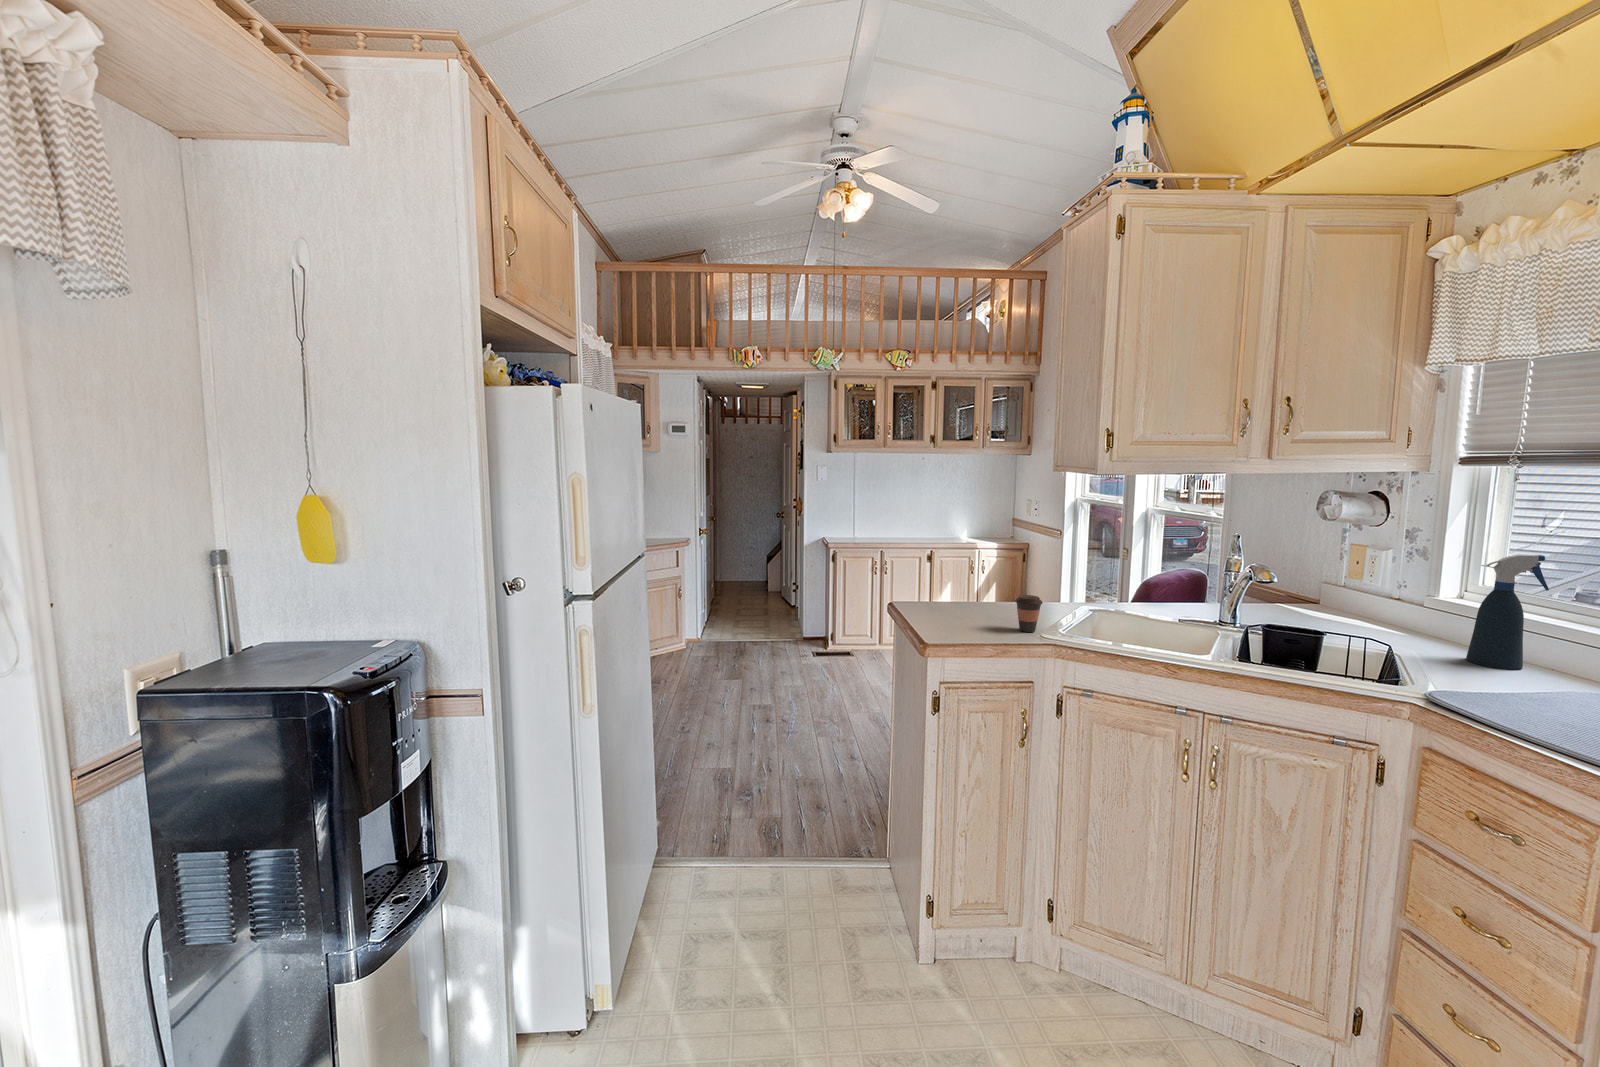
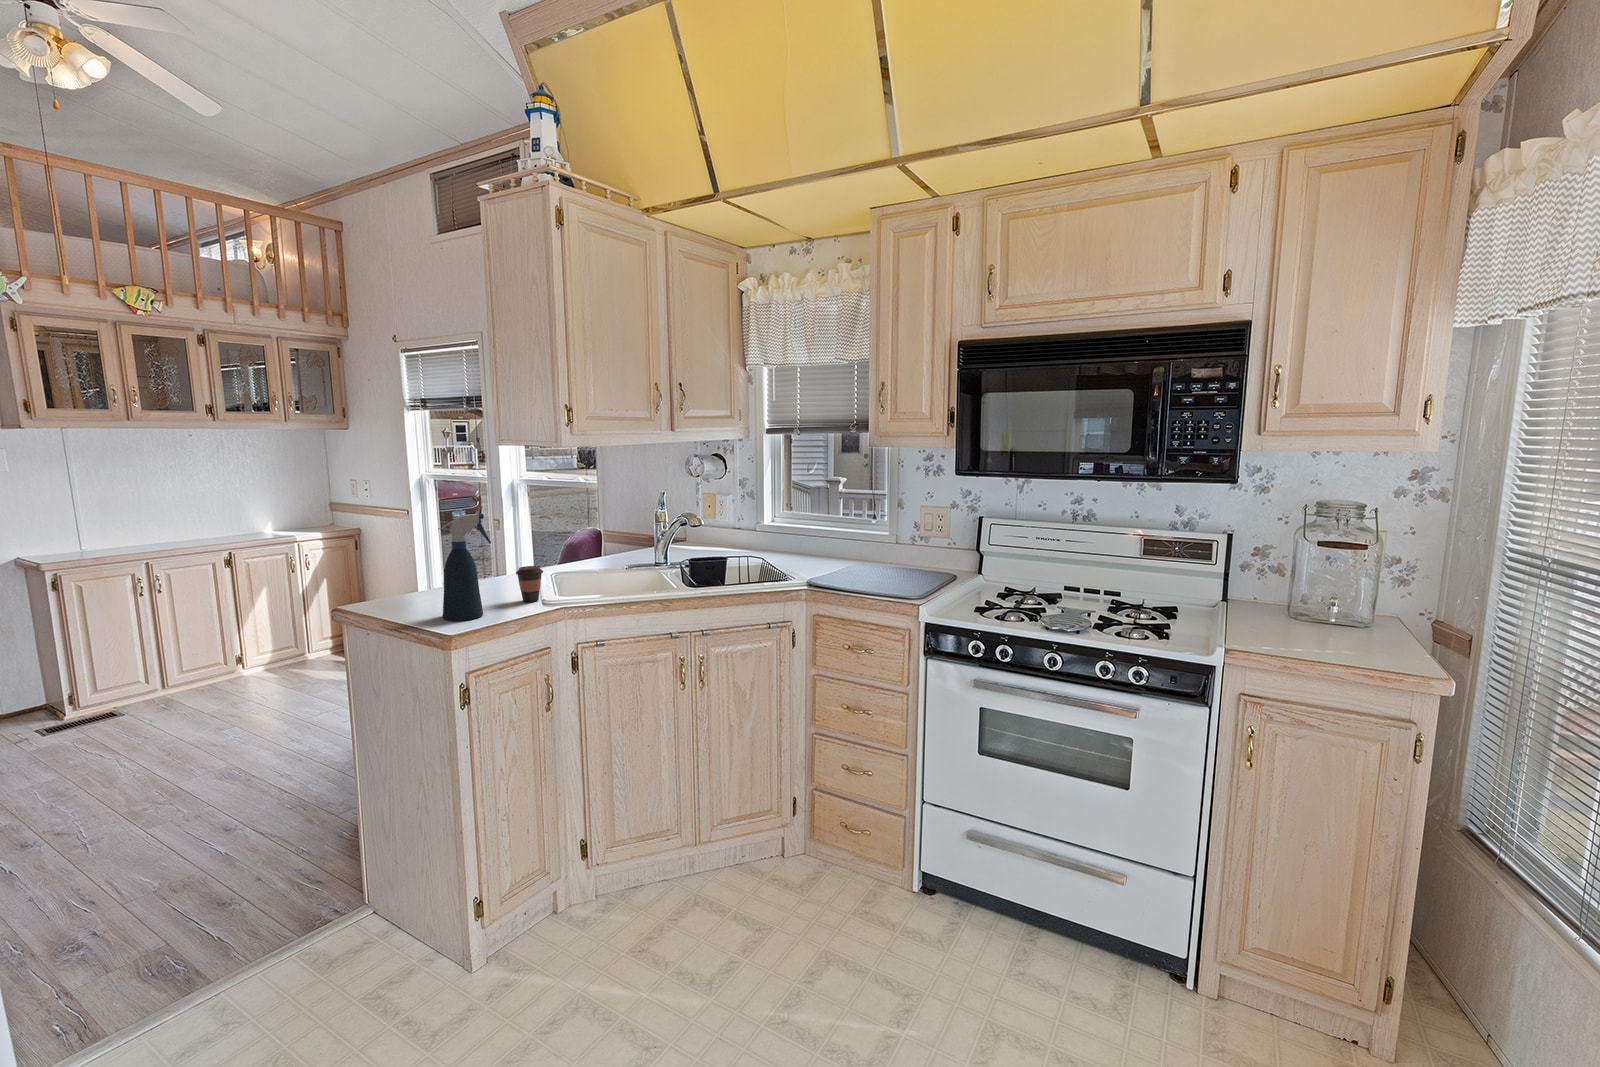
spray bottle: present [1466,554,1549,670] -> present [438,514,491,621]

